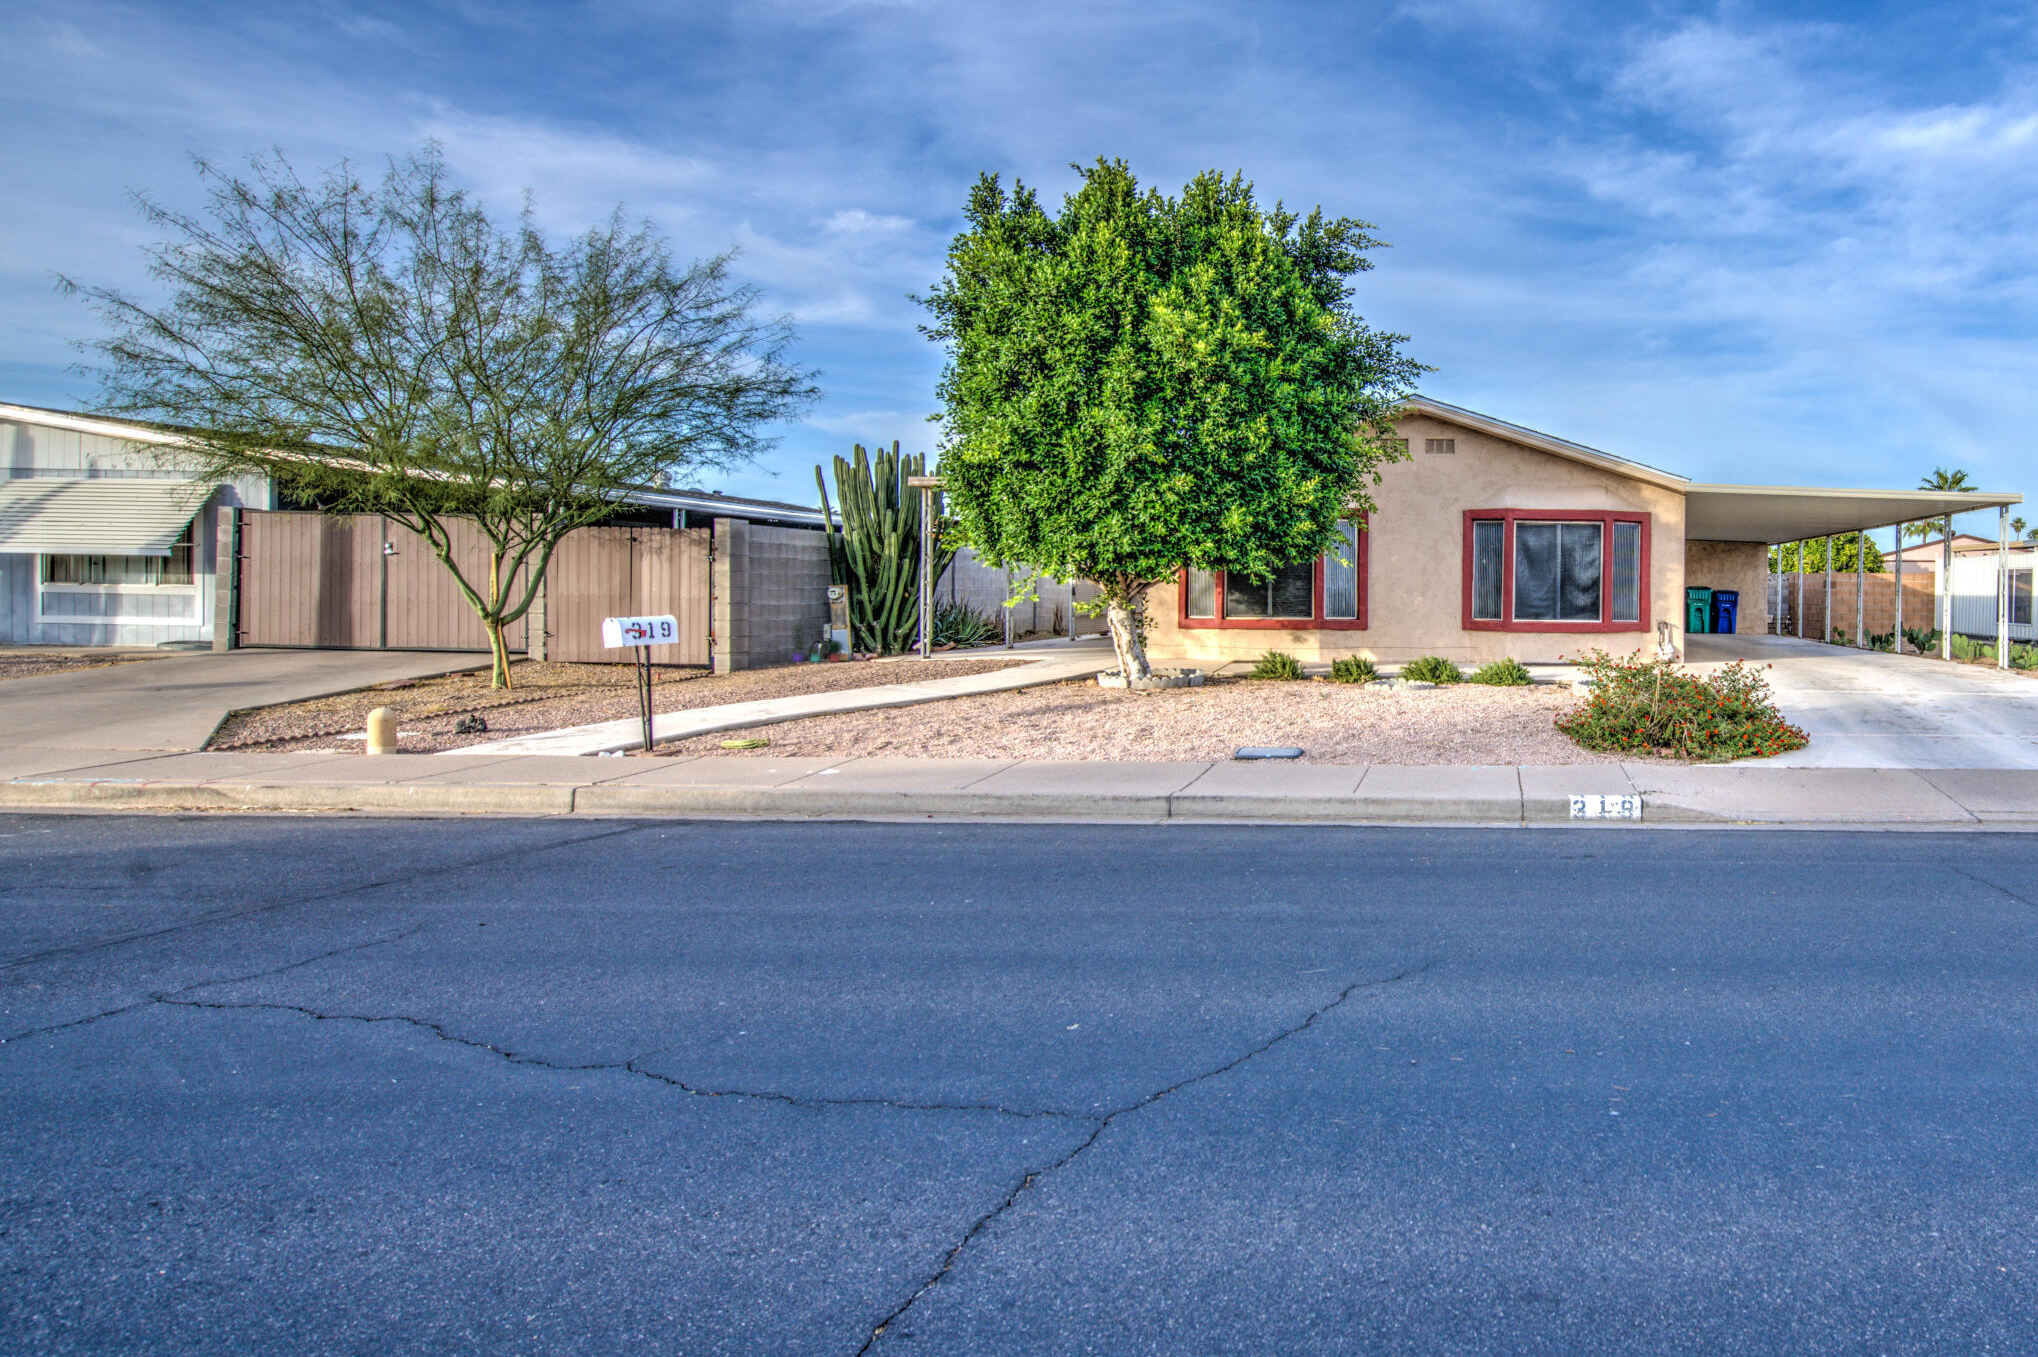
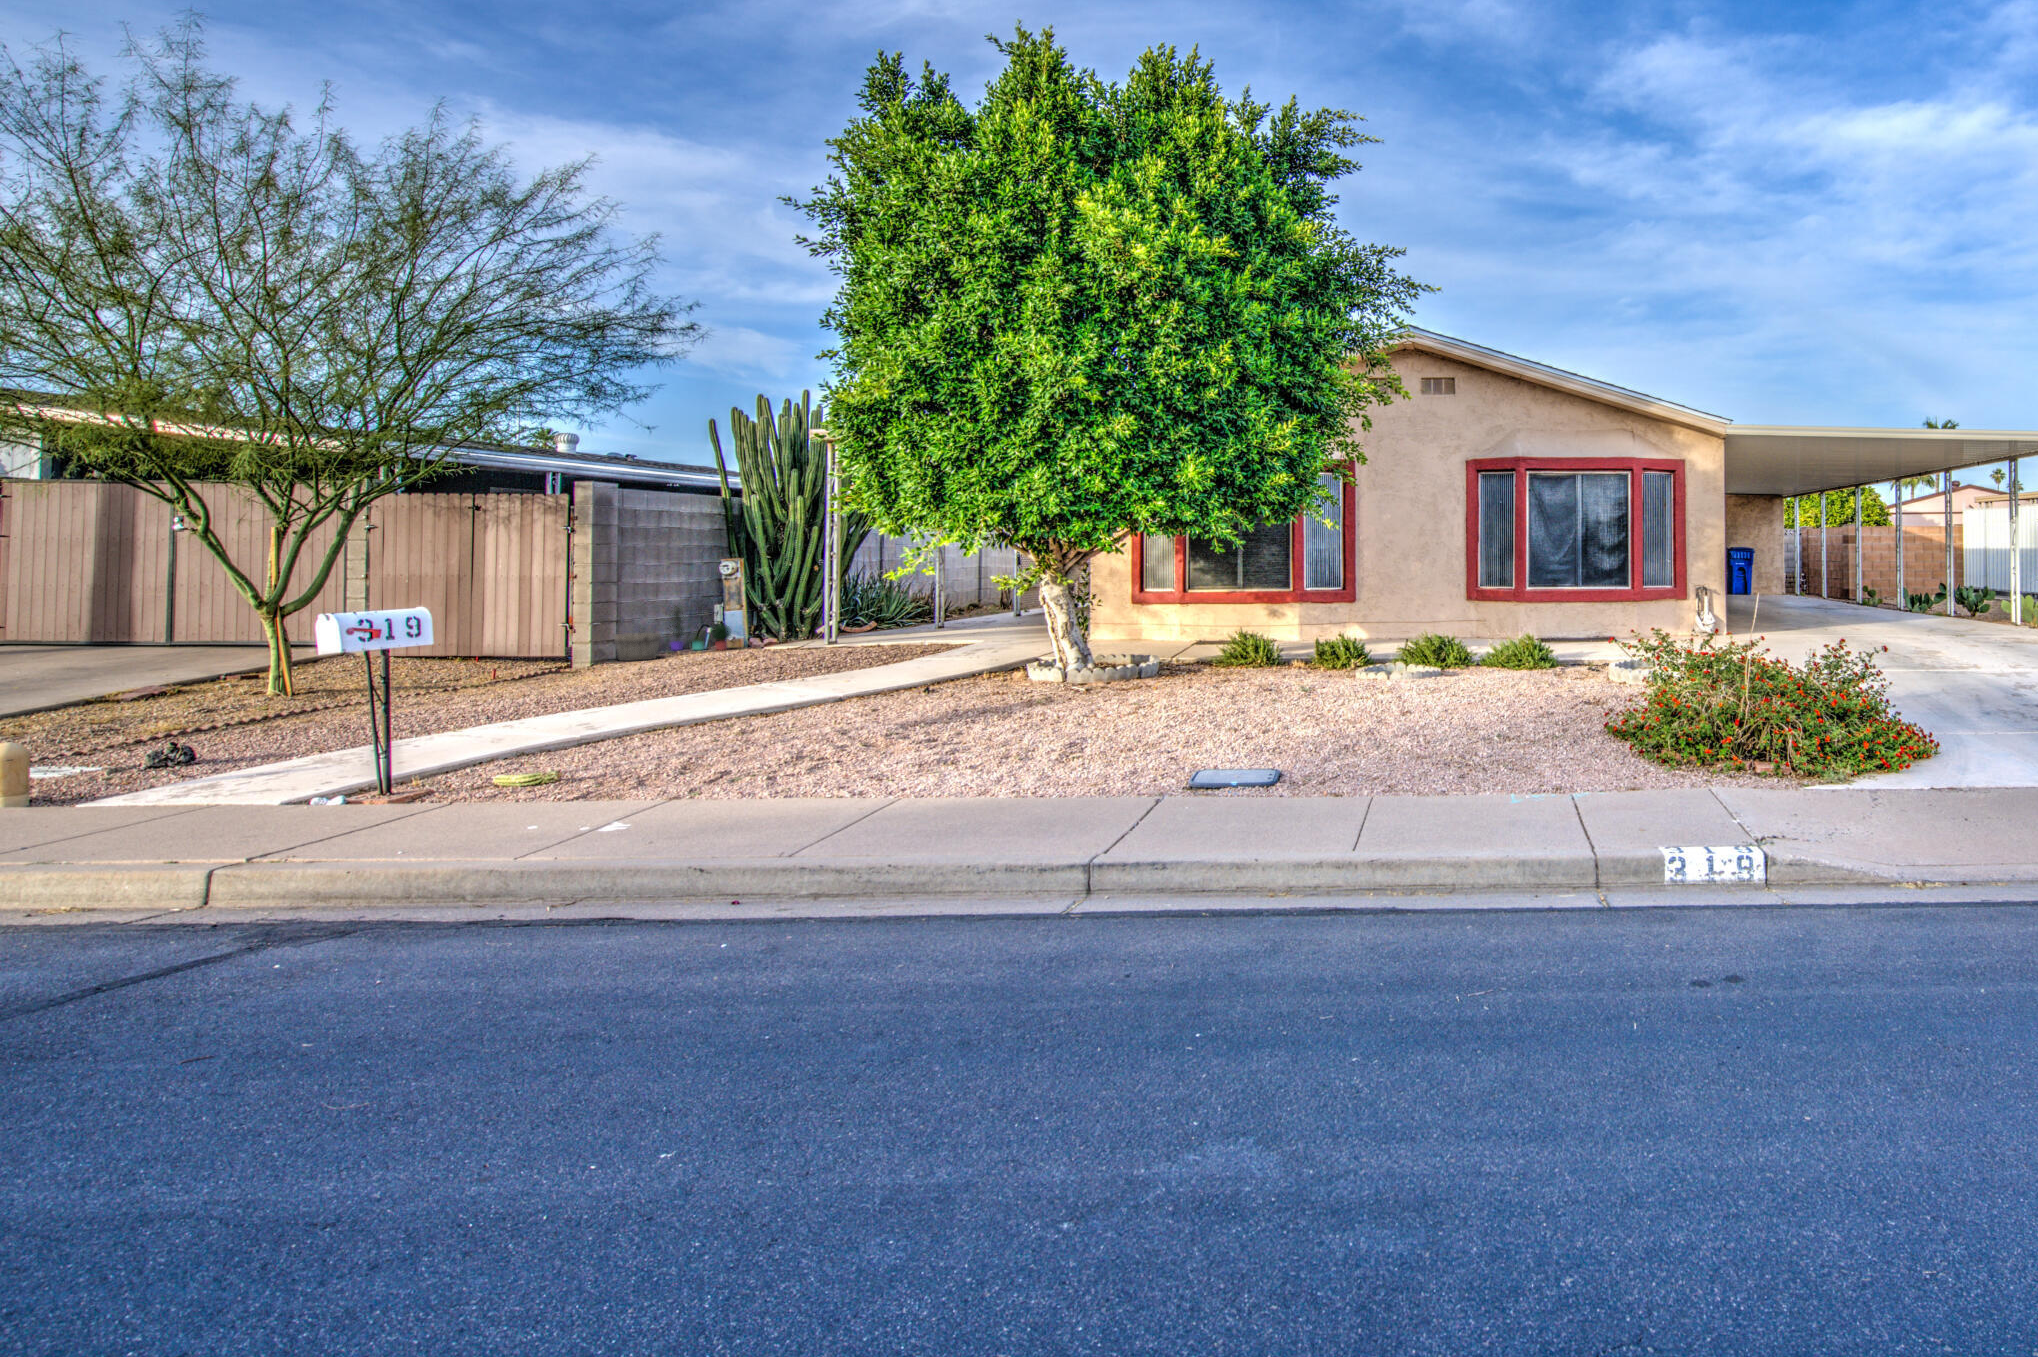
wooden bucket: none [751,639,789,668] -> present [614,631,661,661]

